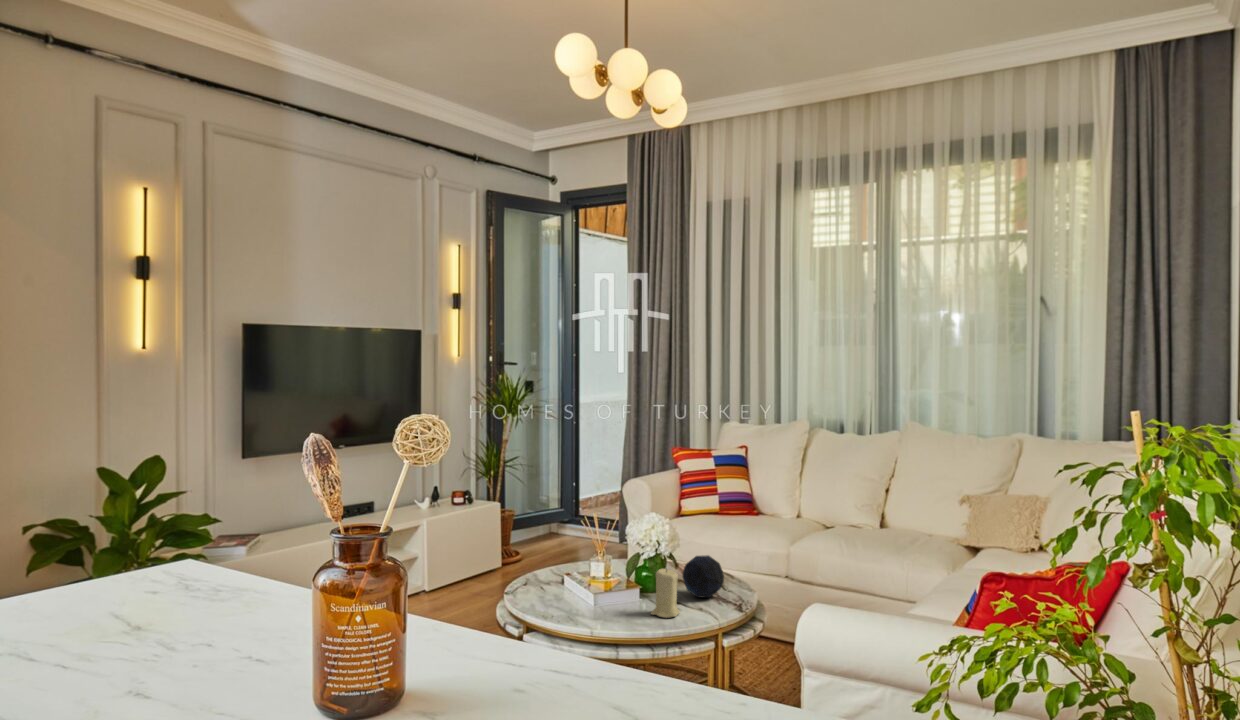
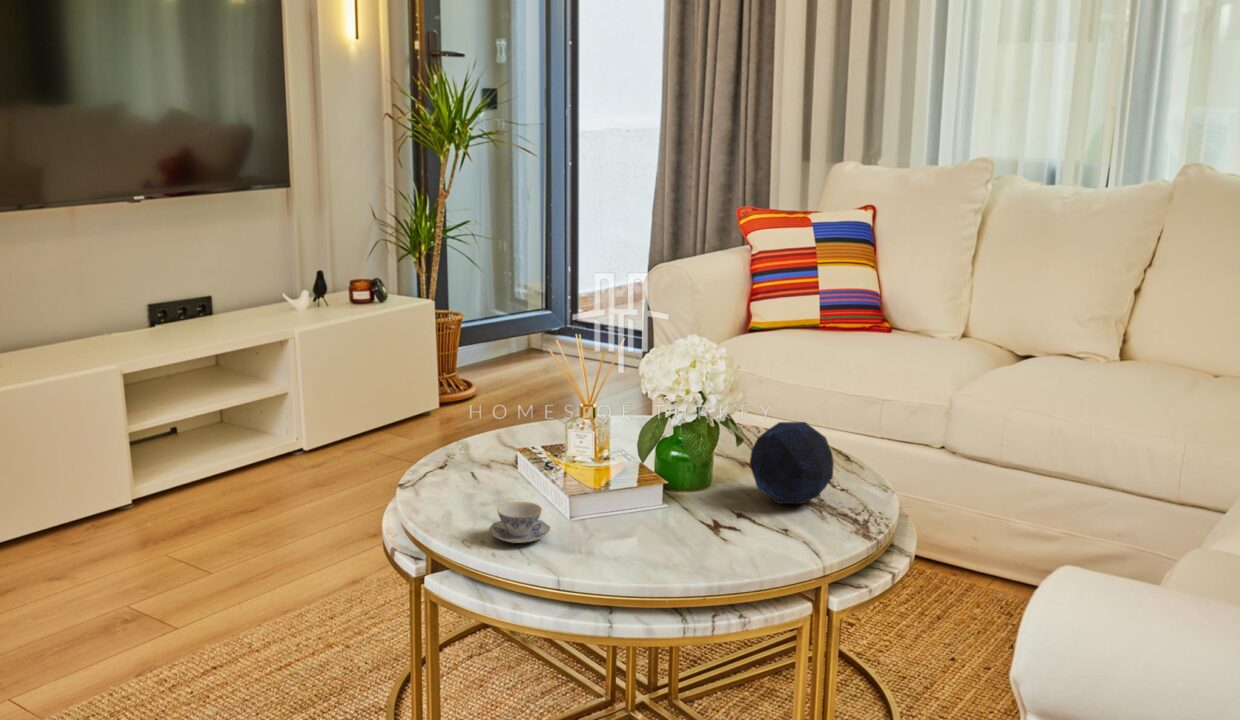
candle: present [651,569,680,618] -> none [683,452,743,550]
teacup: none [556,596,586,616] -> present [489,502,550,543]

